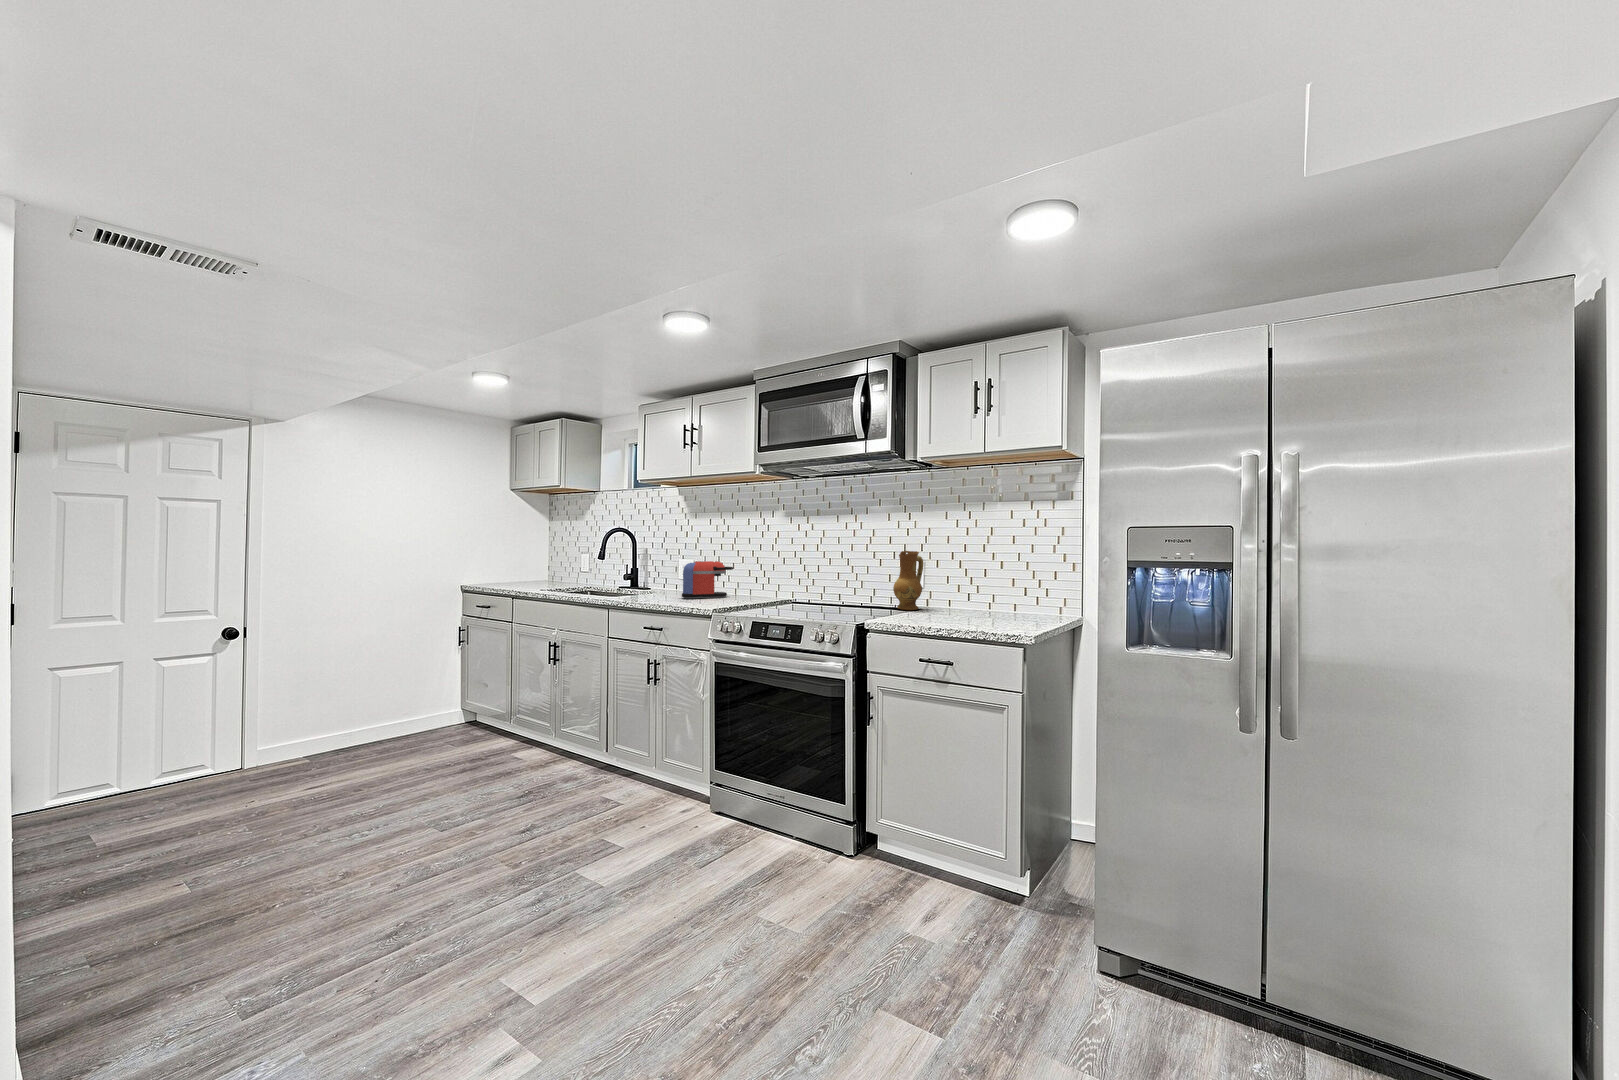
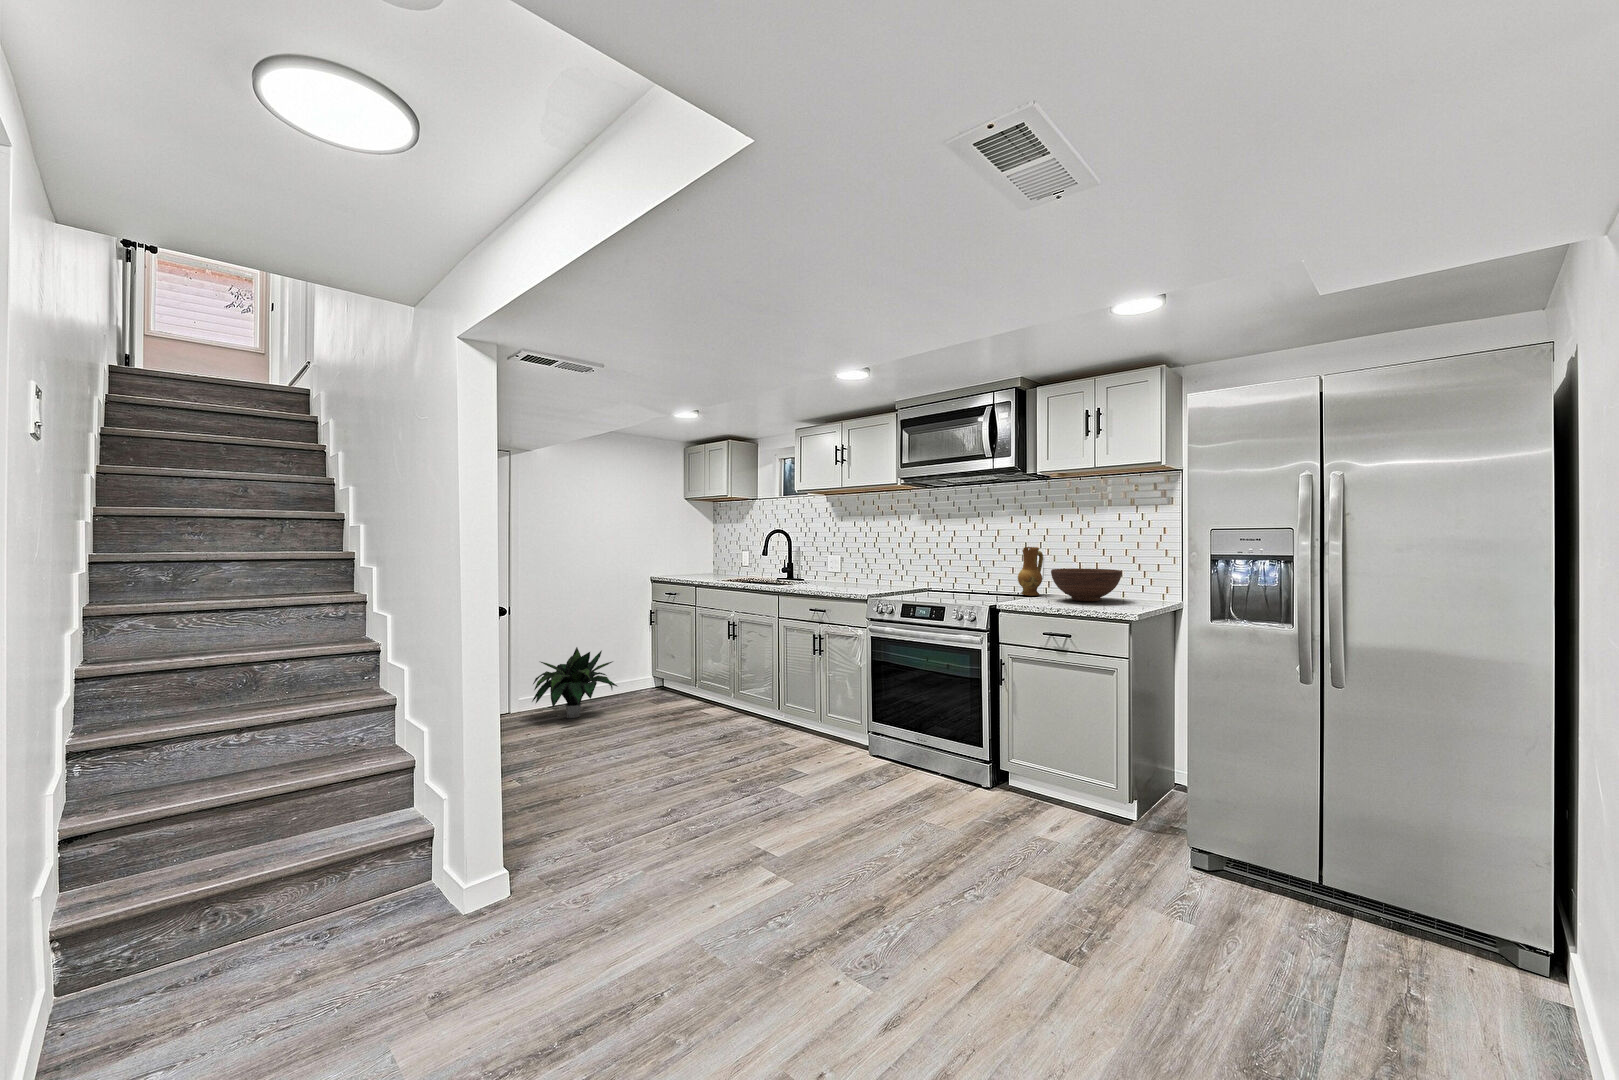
coffee maker: present [682,561,733,598] -> none [836,556,878,587]
fruit bowl: none [931,577,1014,618] -> present [1051,568,1122,601]
potted plant: none [275,675,399,769] -> present [532,647,617,718]

